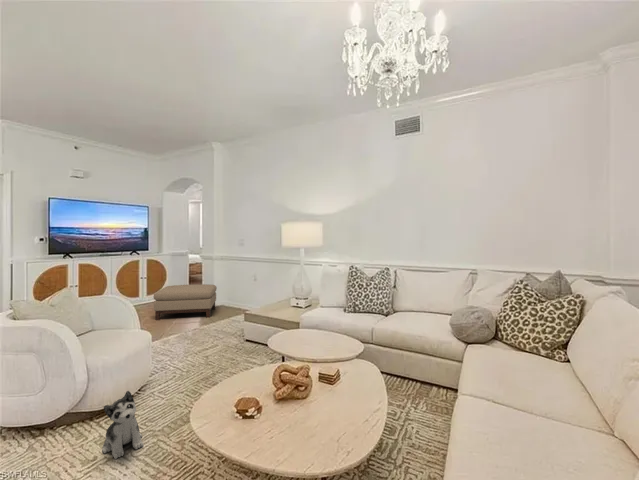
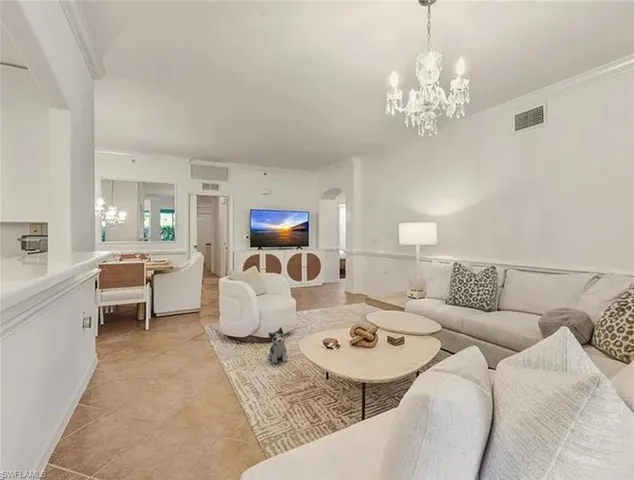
ottoman: present [153,284,217,320] -> none [309,273,354,300]

